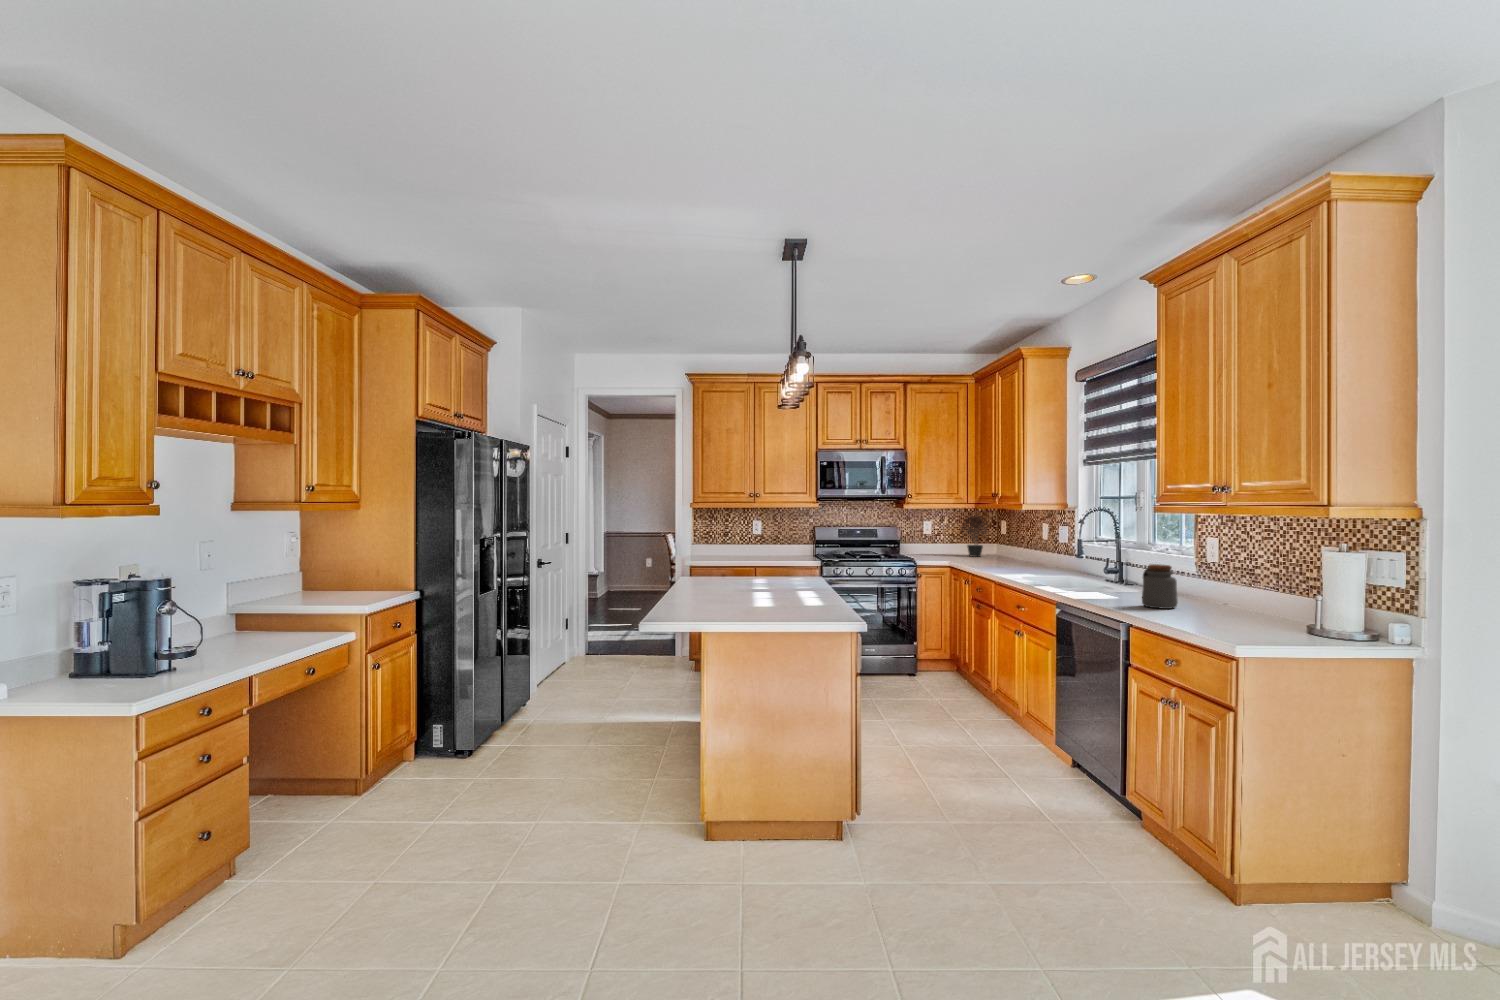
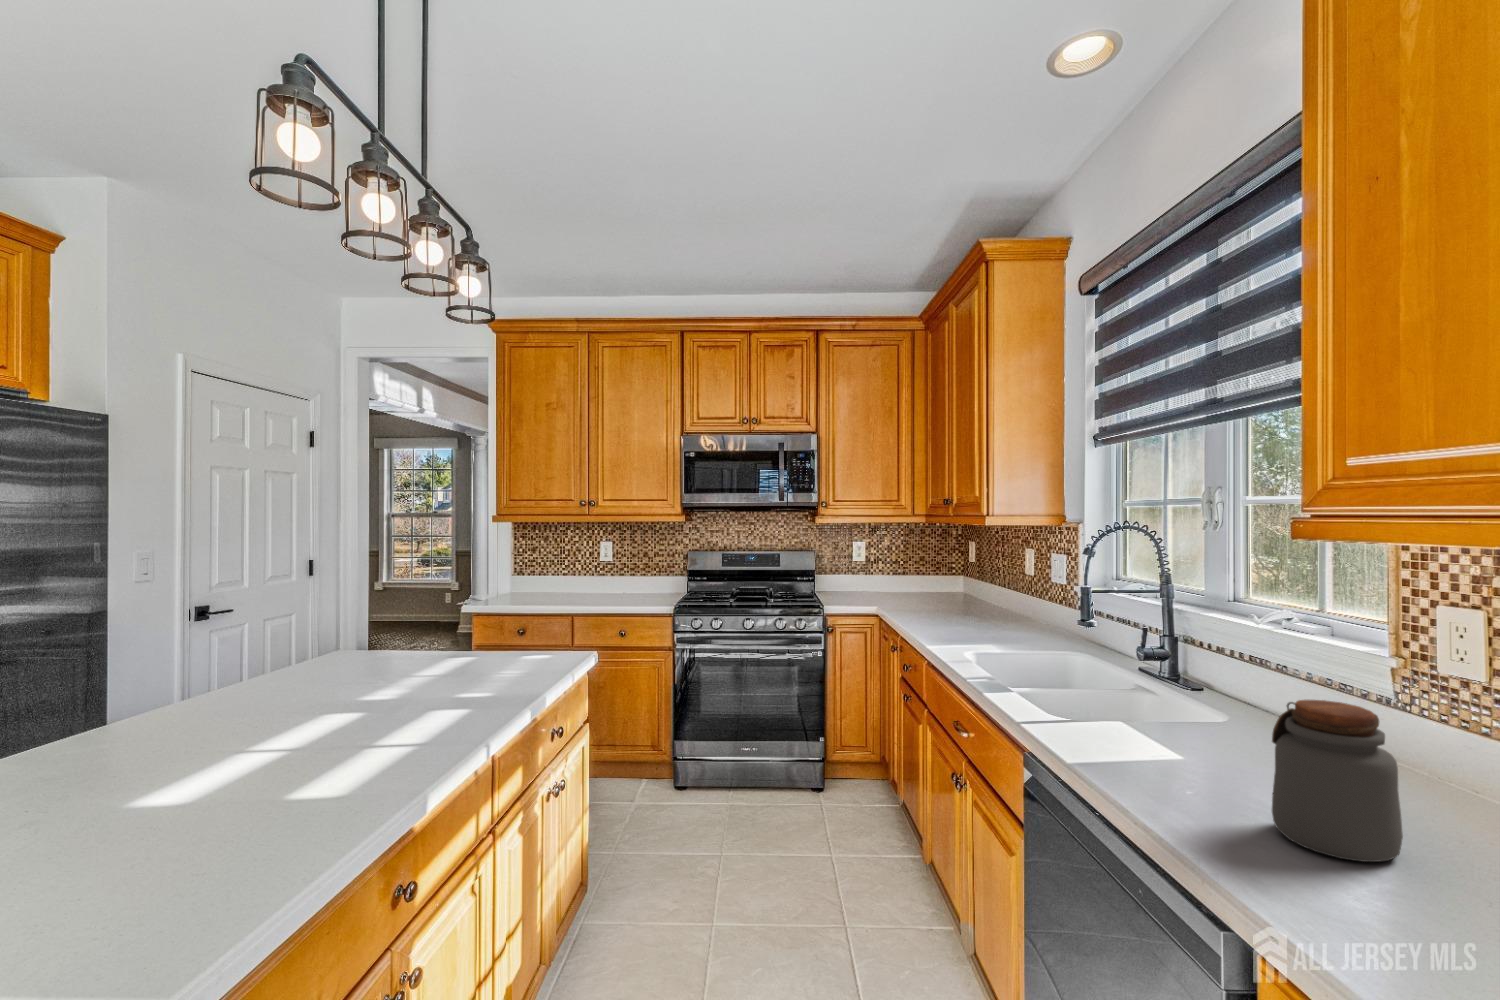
potted plant: present [961,515,988,557] -> none [904,530,953,597]

